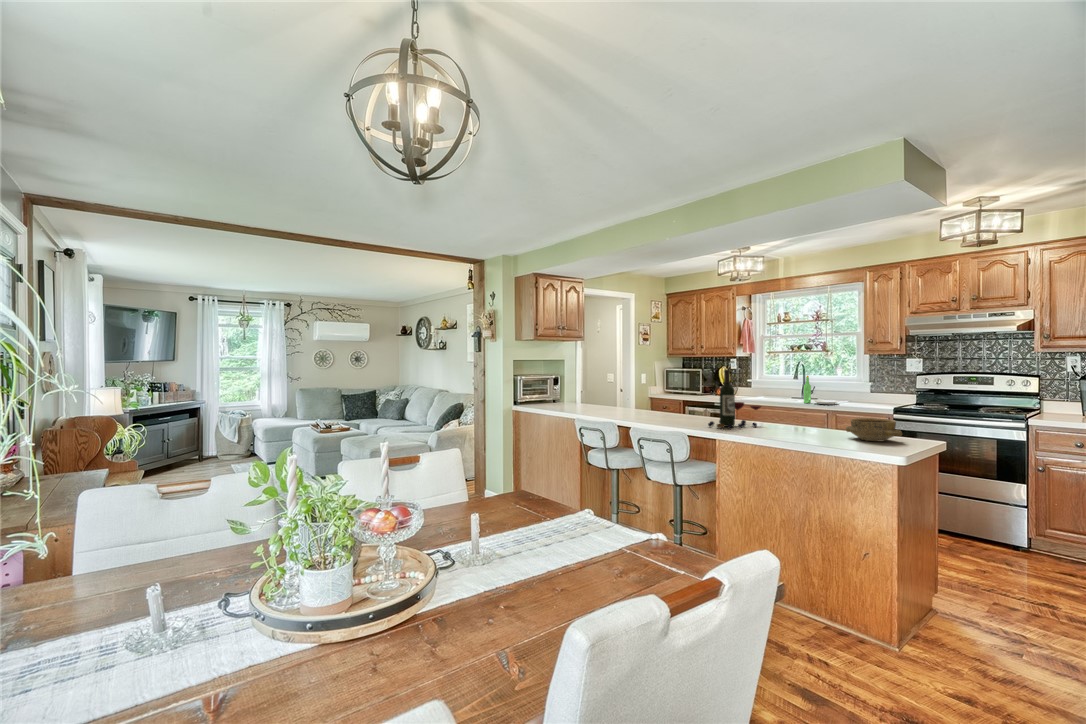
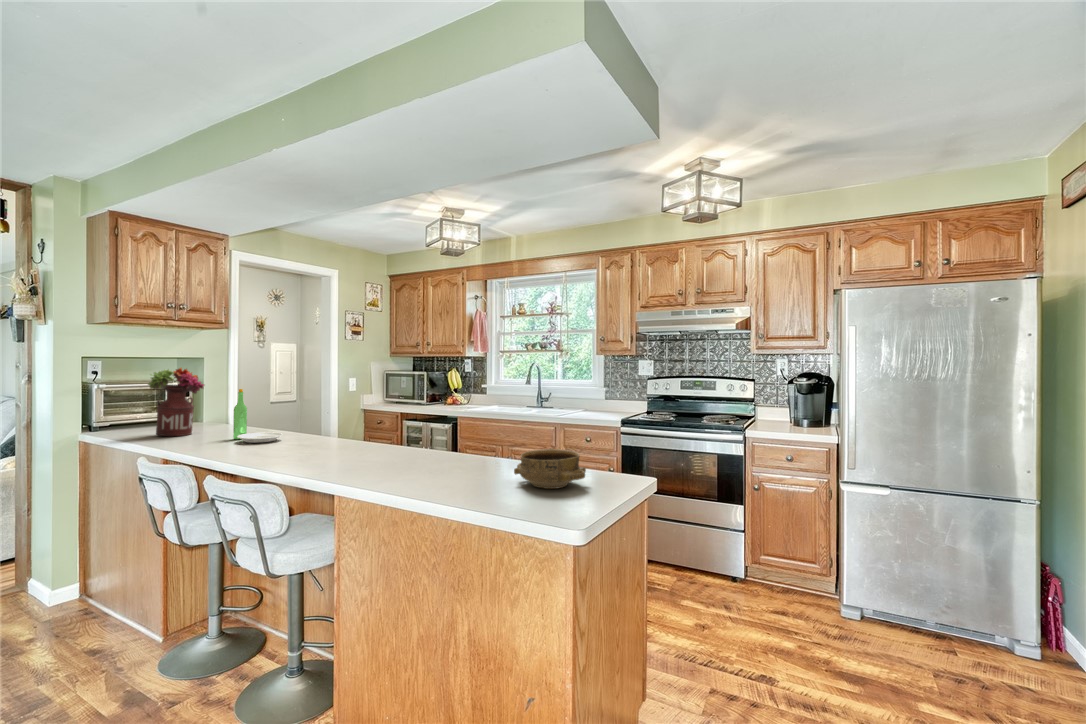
flower arrangement: none [561,366,590,408] -> present [148,368,204,436]
wine bottle: present [708,369,761,428] -> none [327,375,424,472]
plate: present [804,376,838,404] -> present [233,389,283,443]

